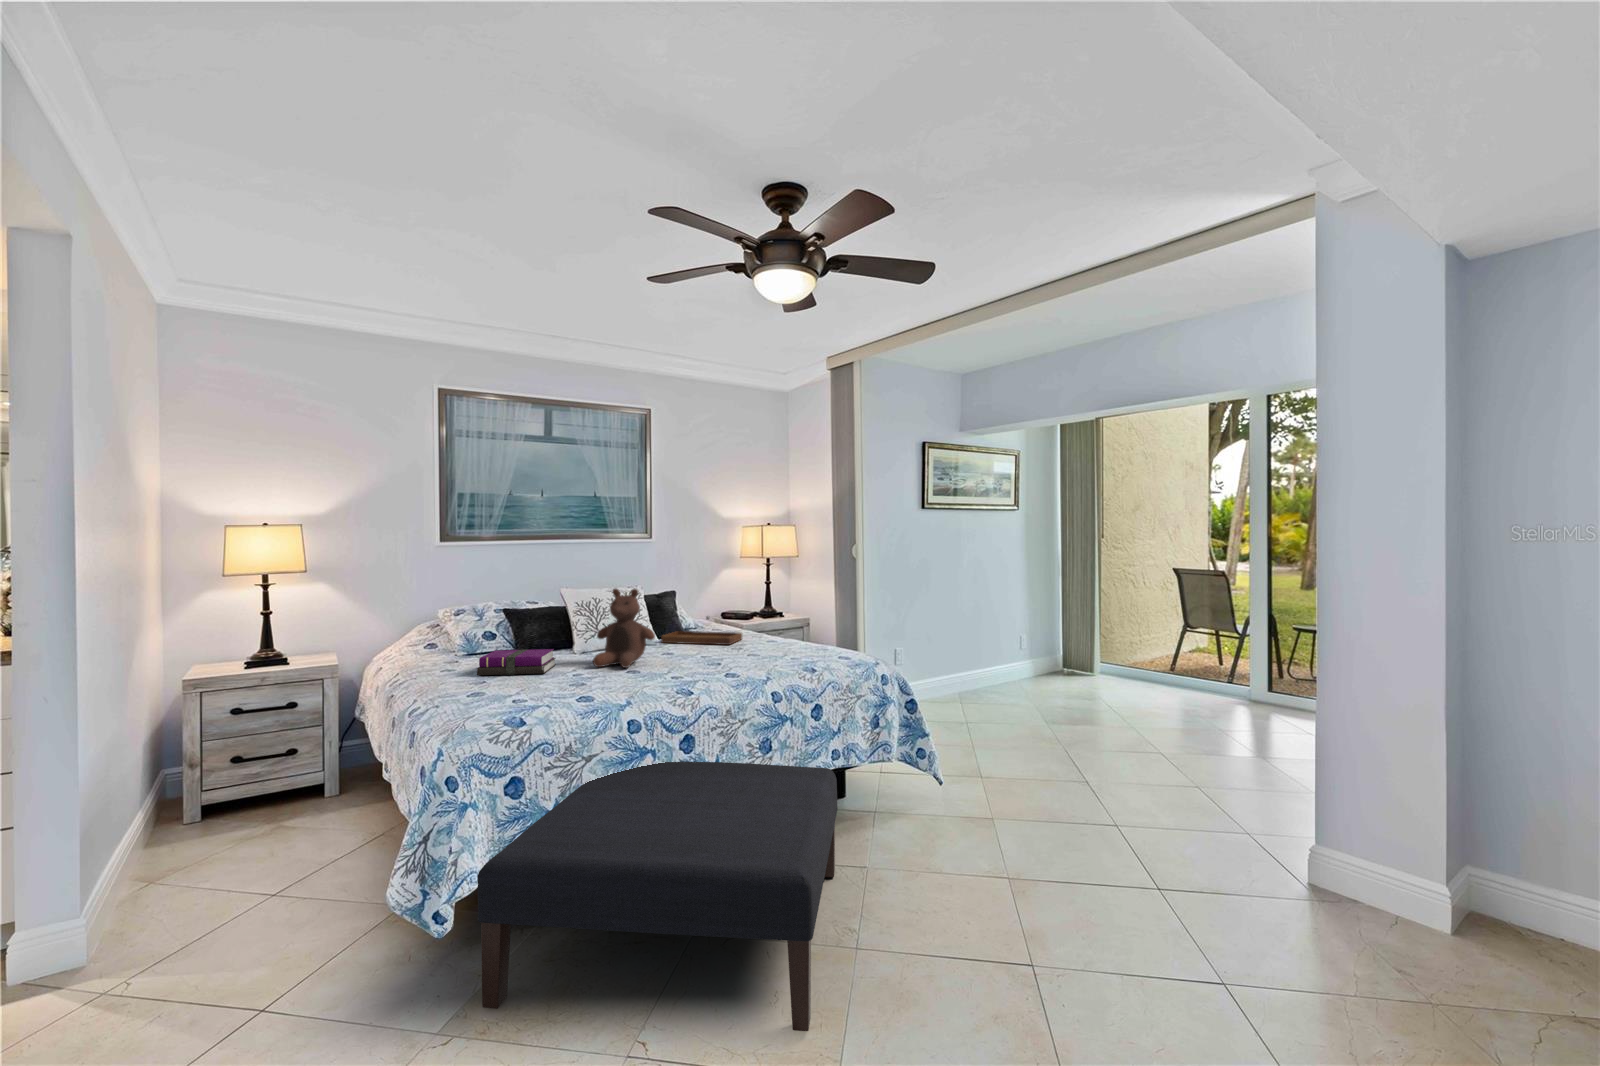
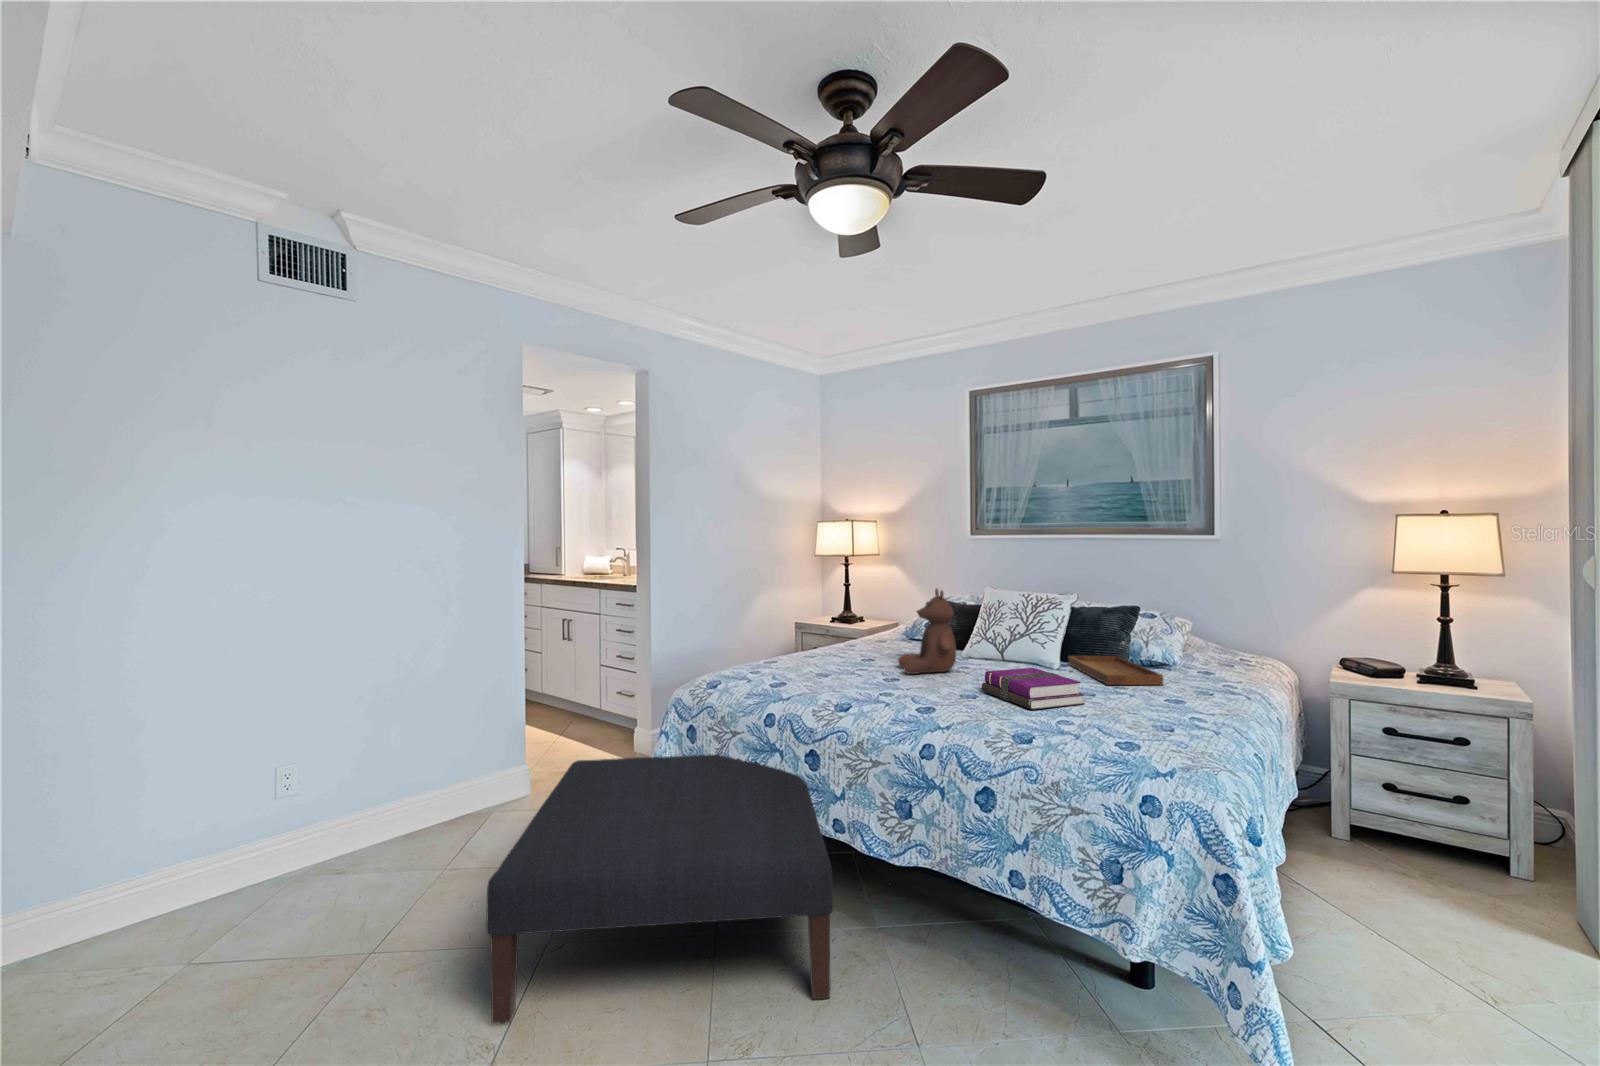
notebook: present [477,649,556,675] -> present [982,668,1085,710]

